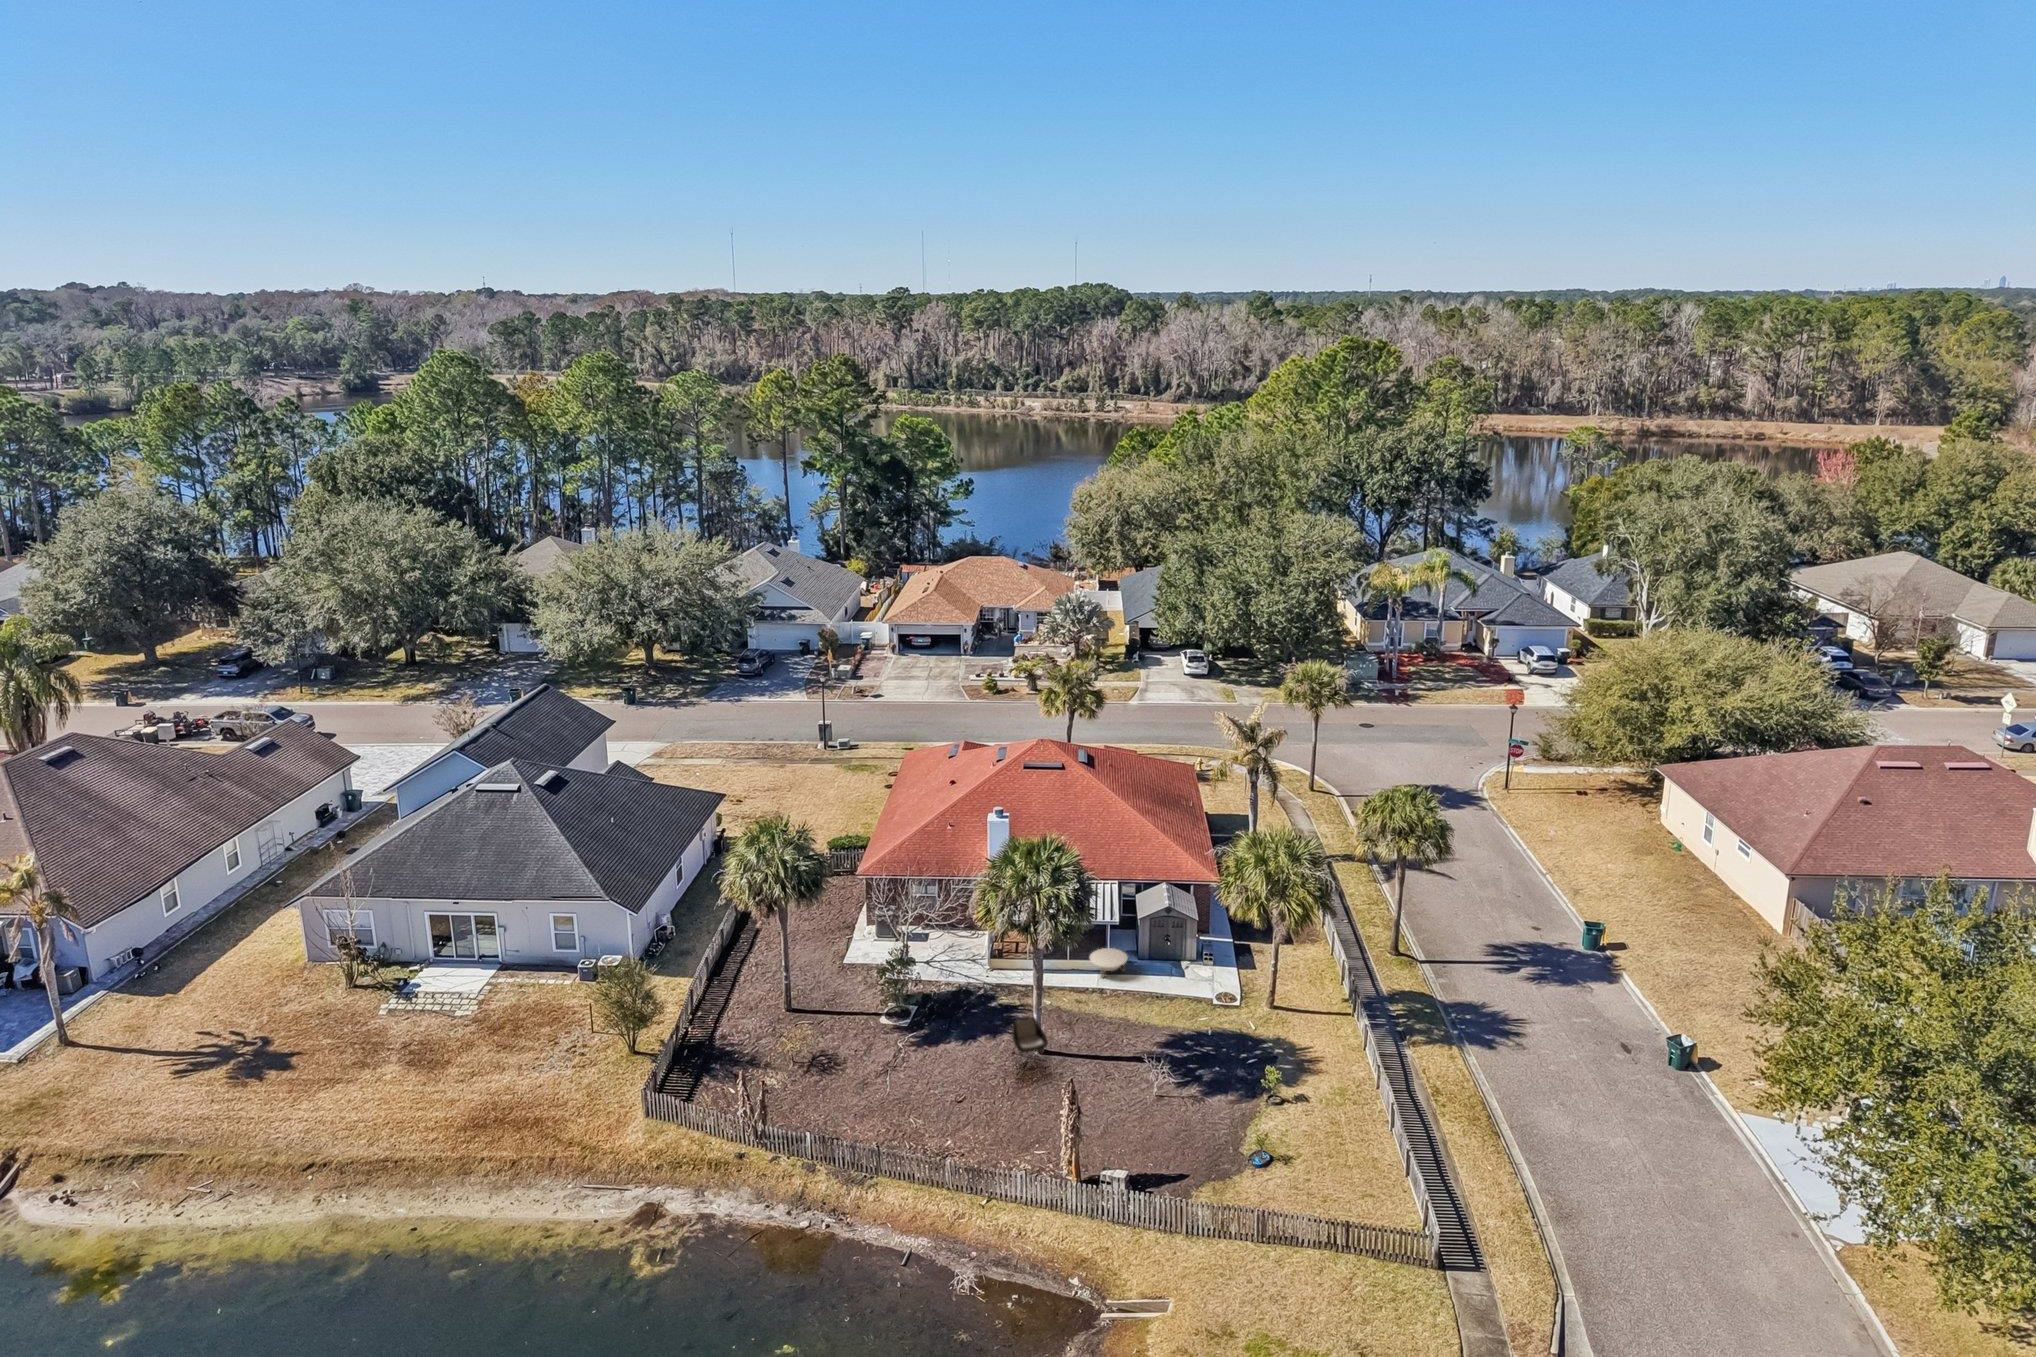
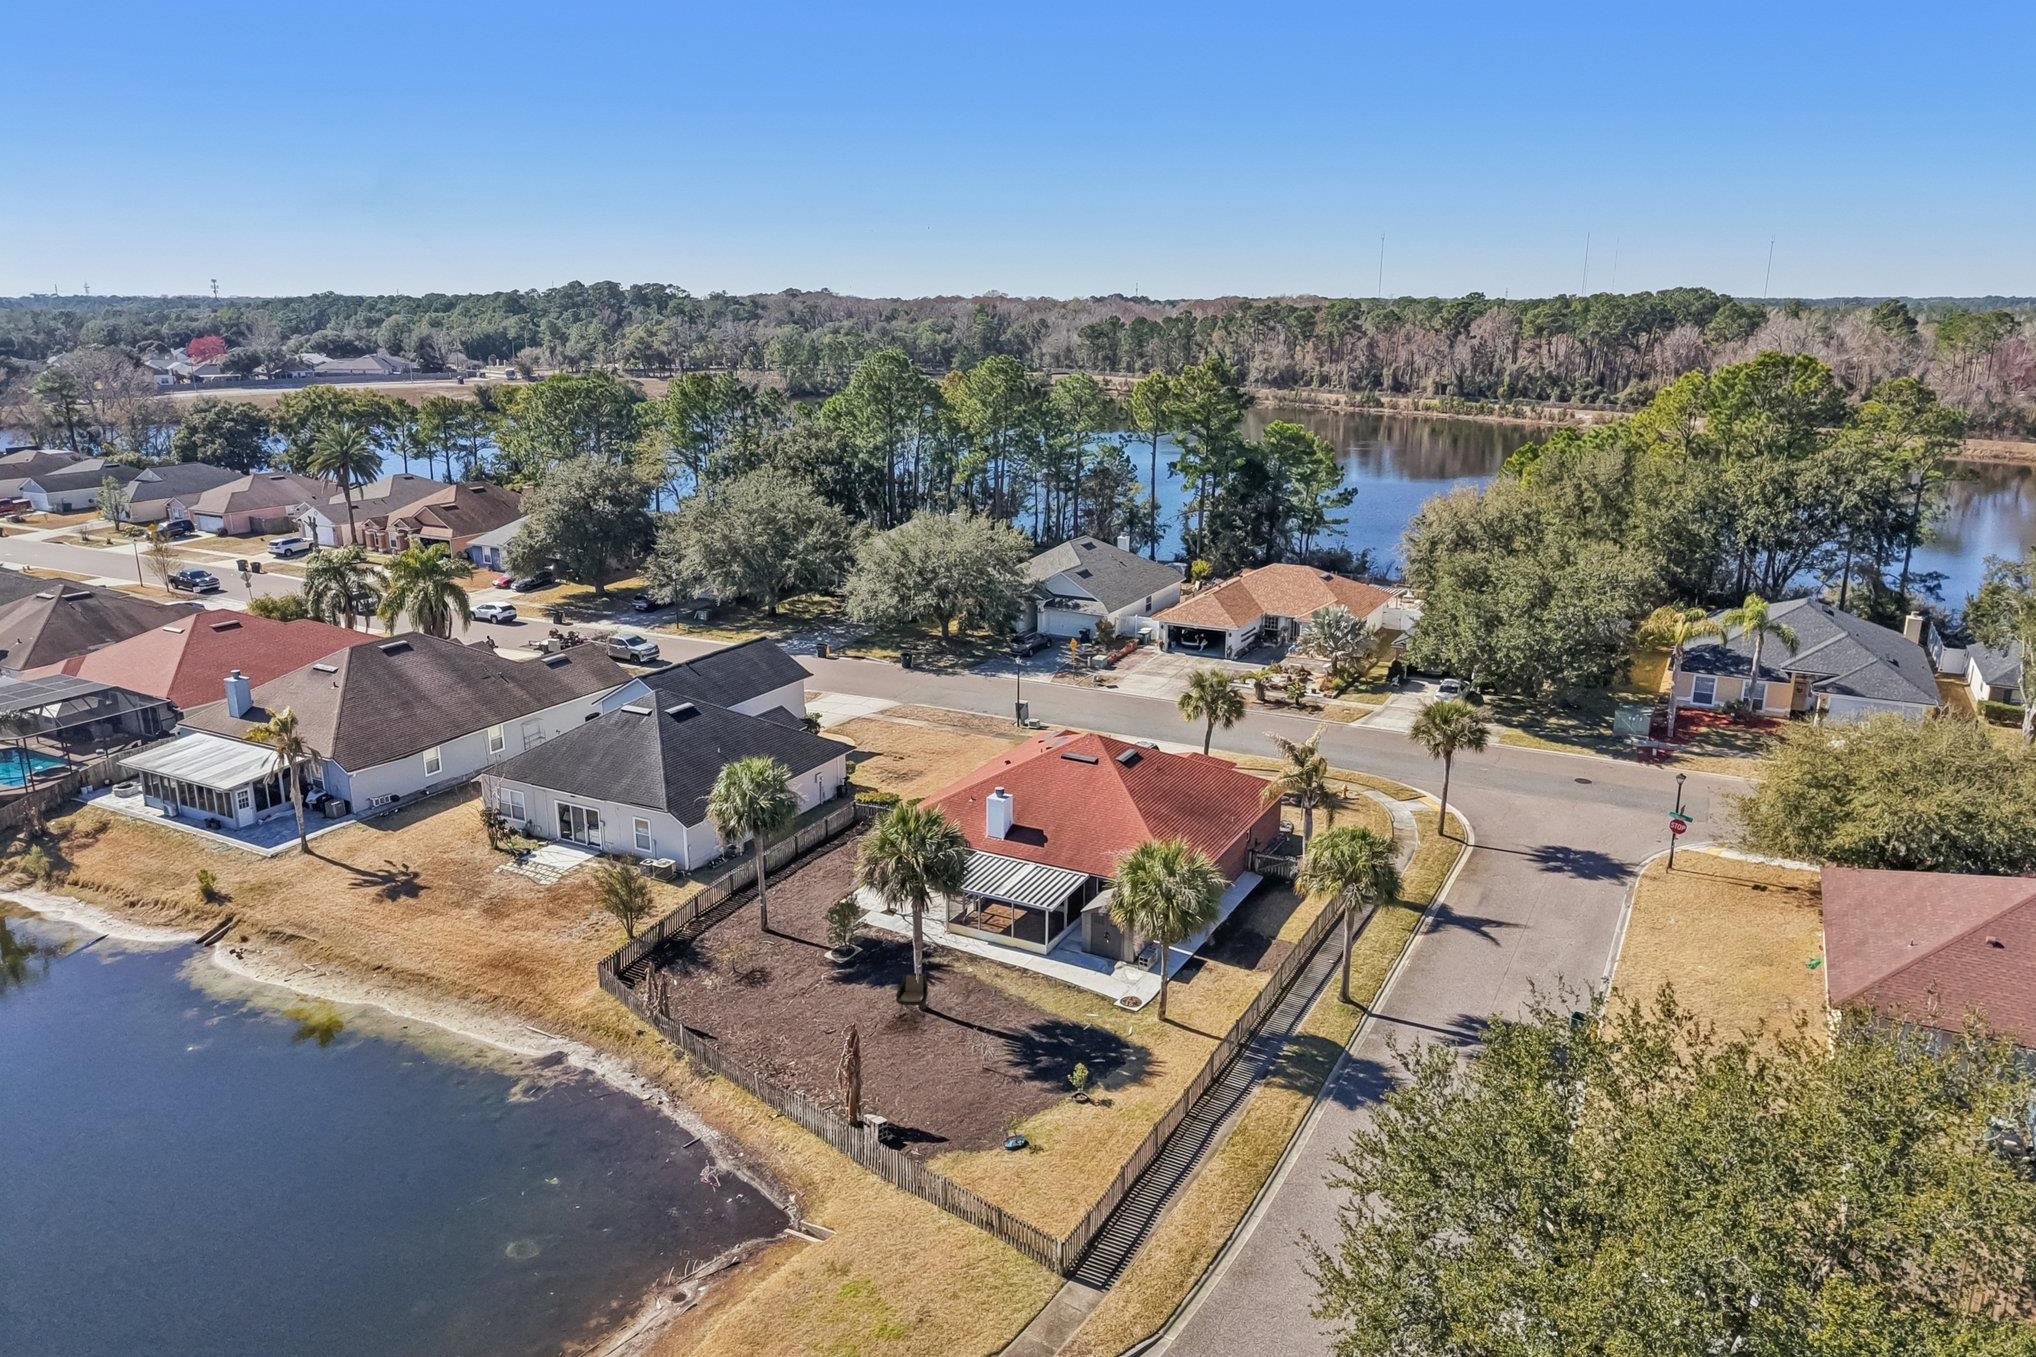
round table: present [1090,948,1128,979] -> none [1031,933,1067,961]

